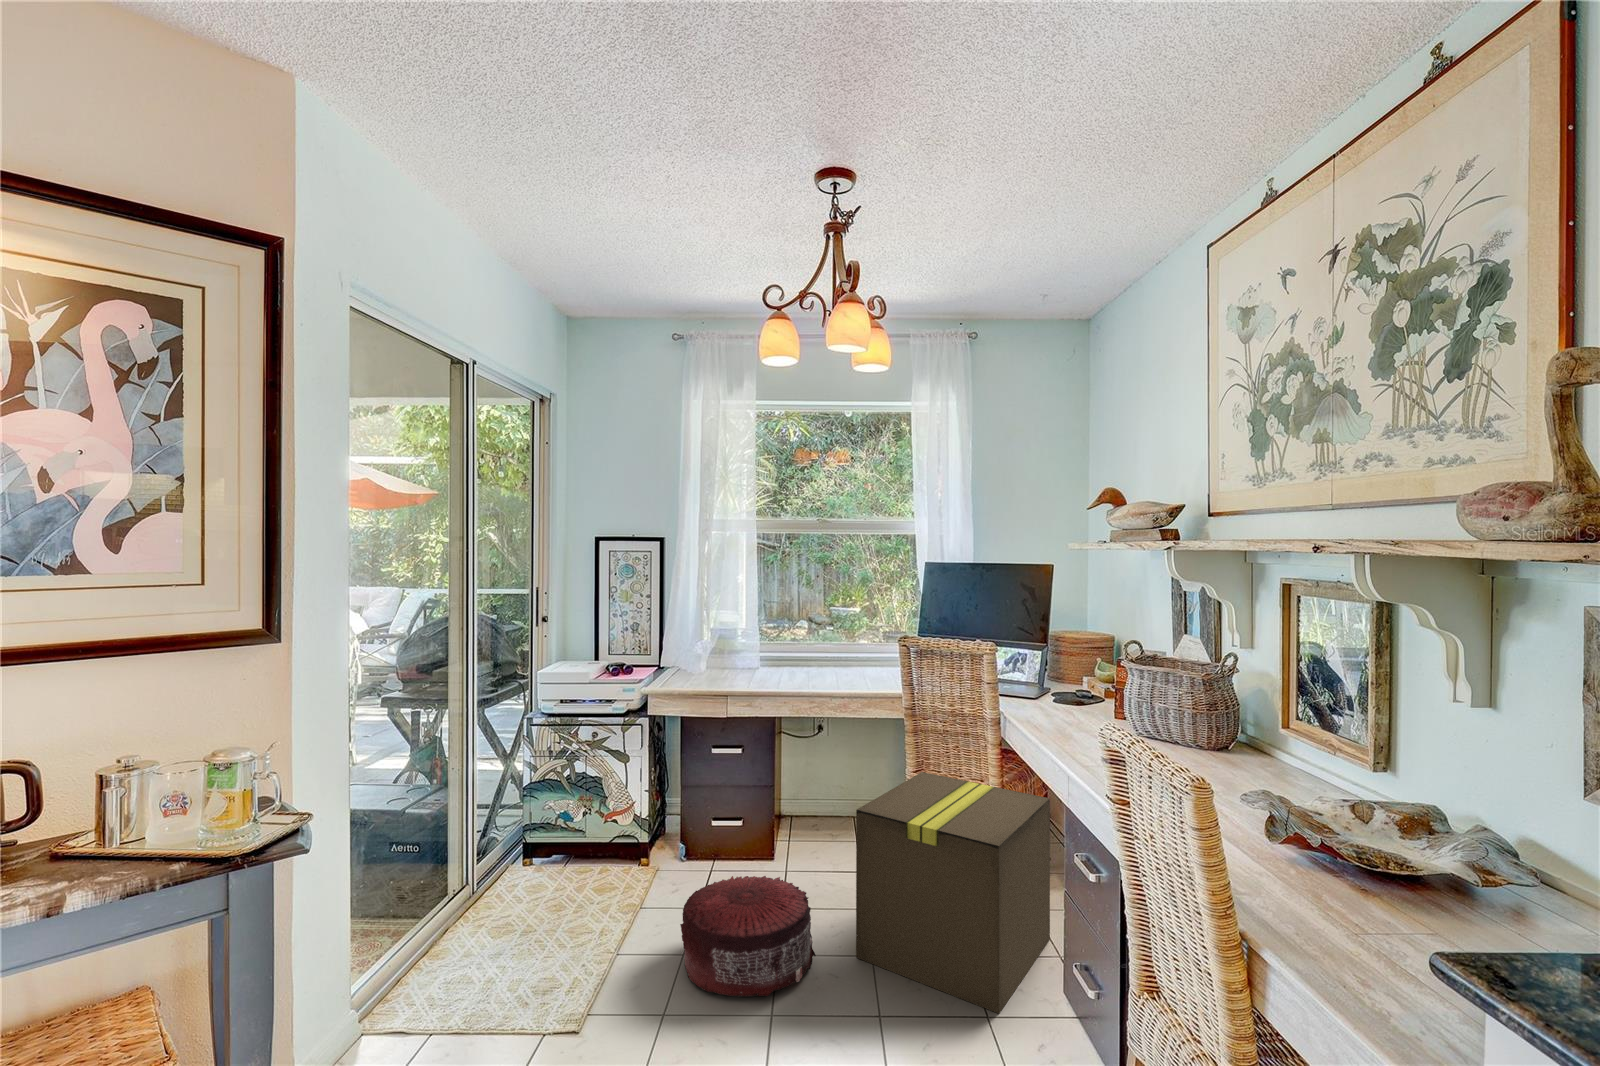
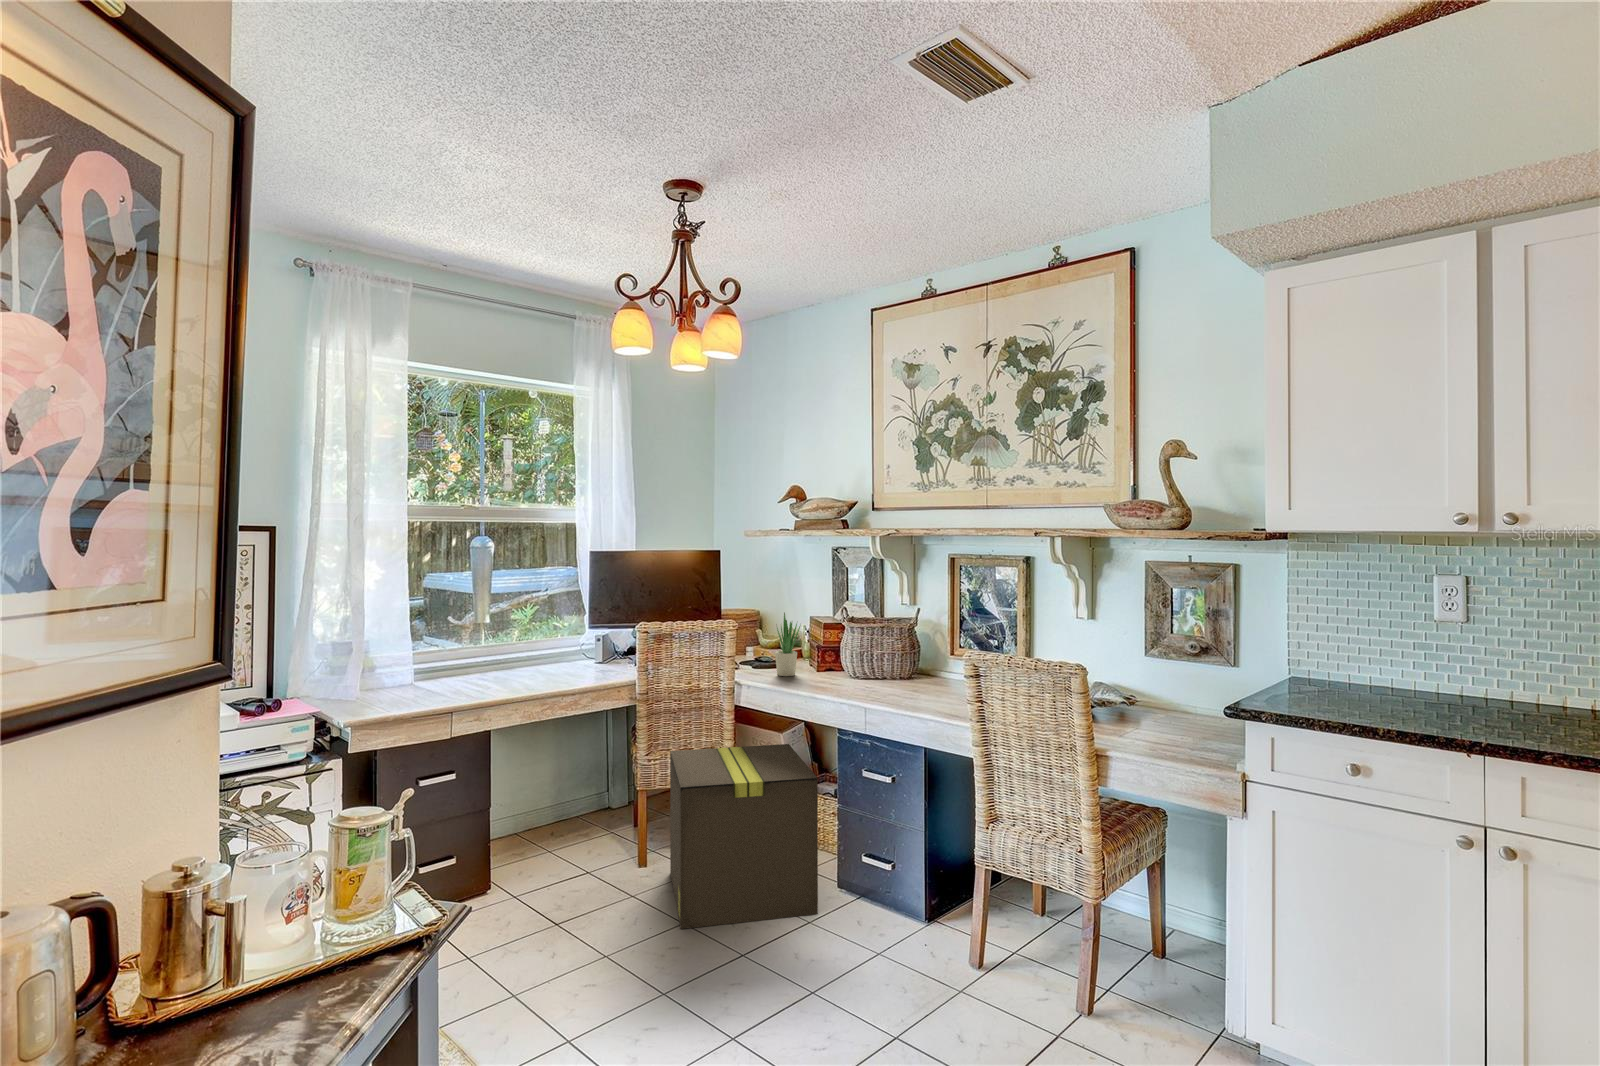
potted plant: none [1052,639,1084,718] -> present [775,613,801,676]
pouf: present [680,876,816,997] -> none [527,883,668,1008]

